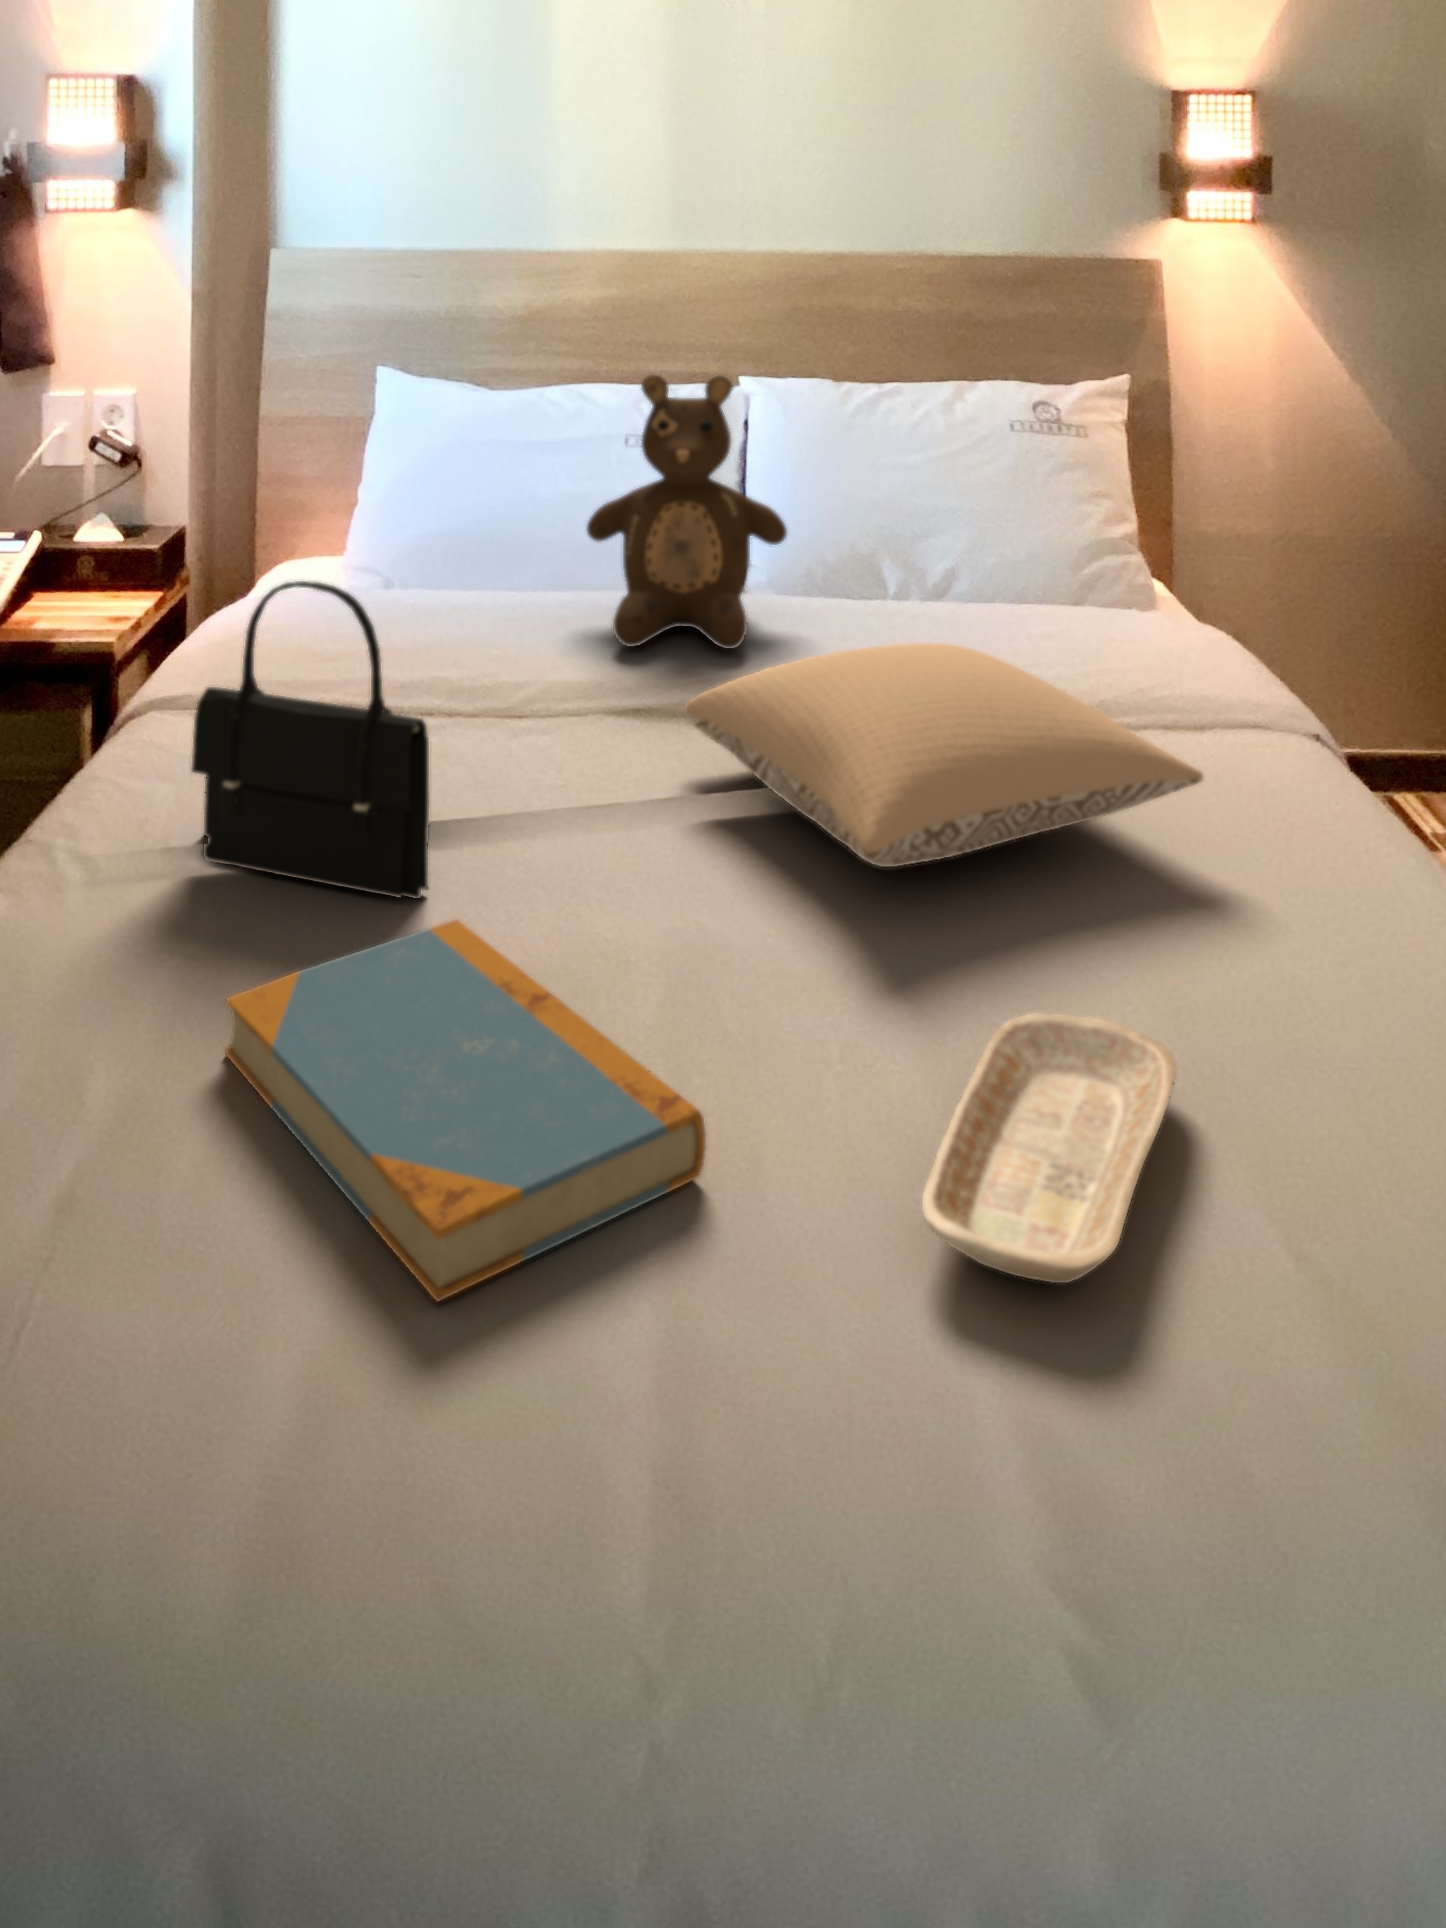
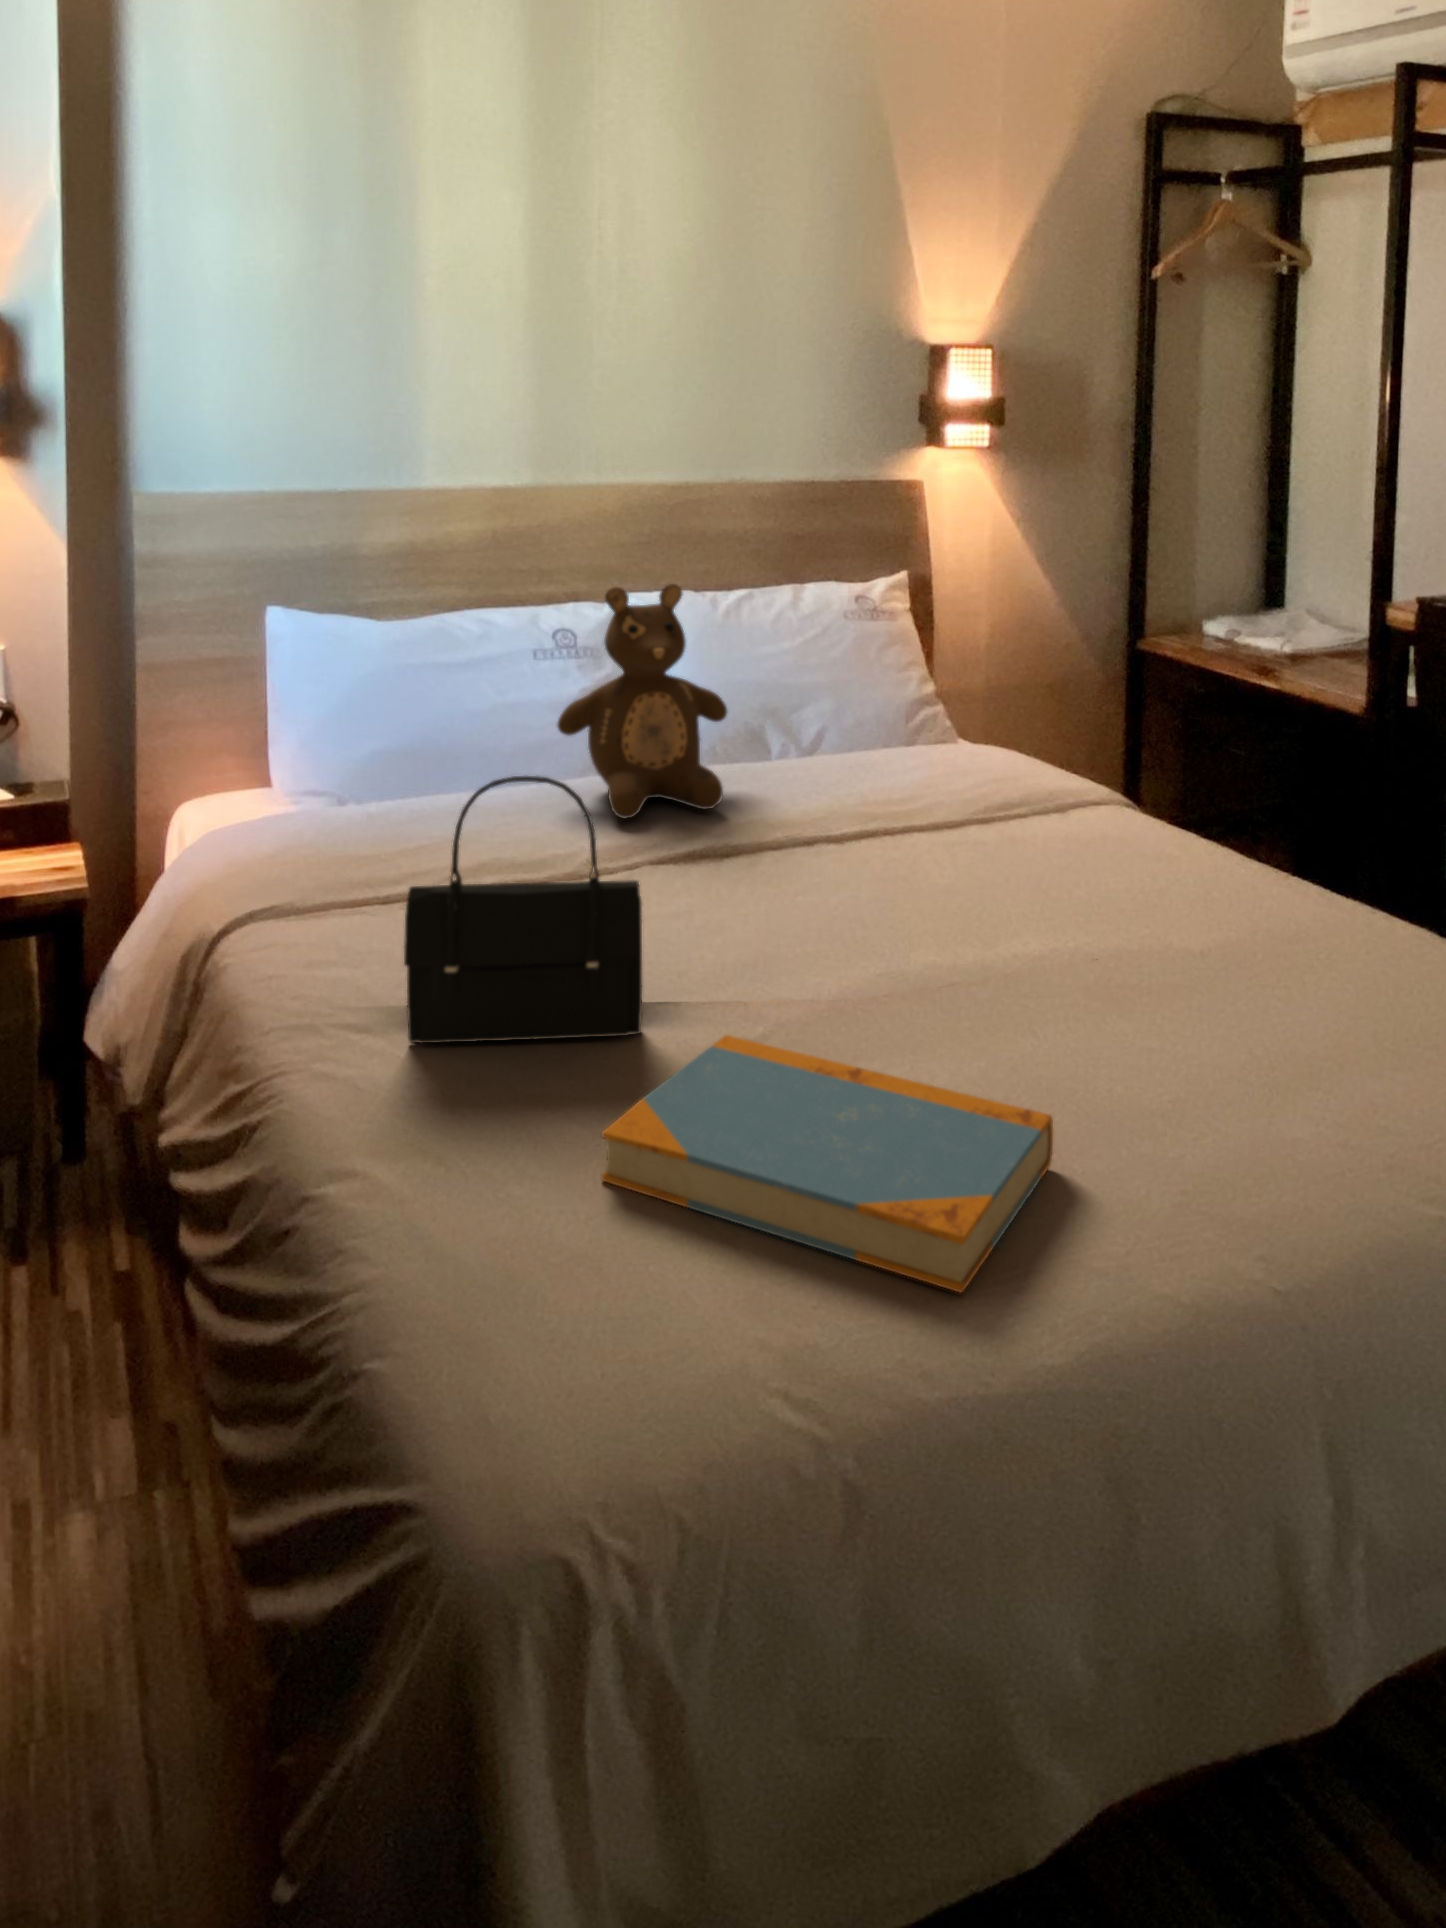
pillow: present [684,643,1203,867] -> none [760,775,1165,936]
tray: present [922,1014,1176,1283] -> none [1165,1002,1369,1165]

